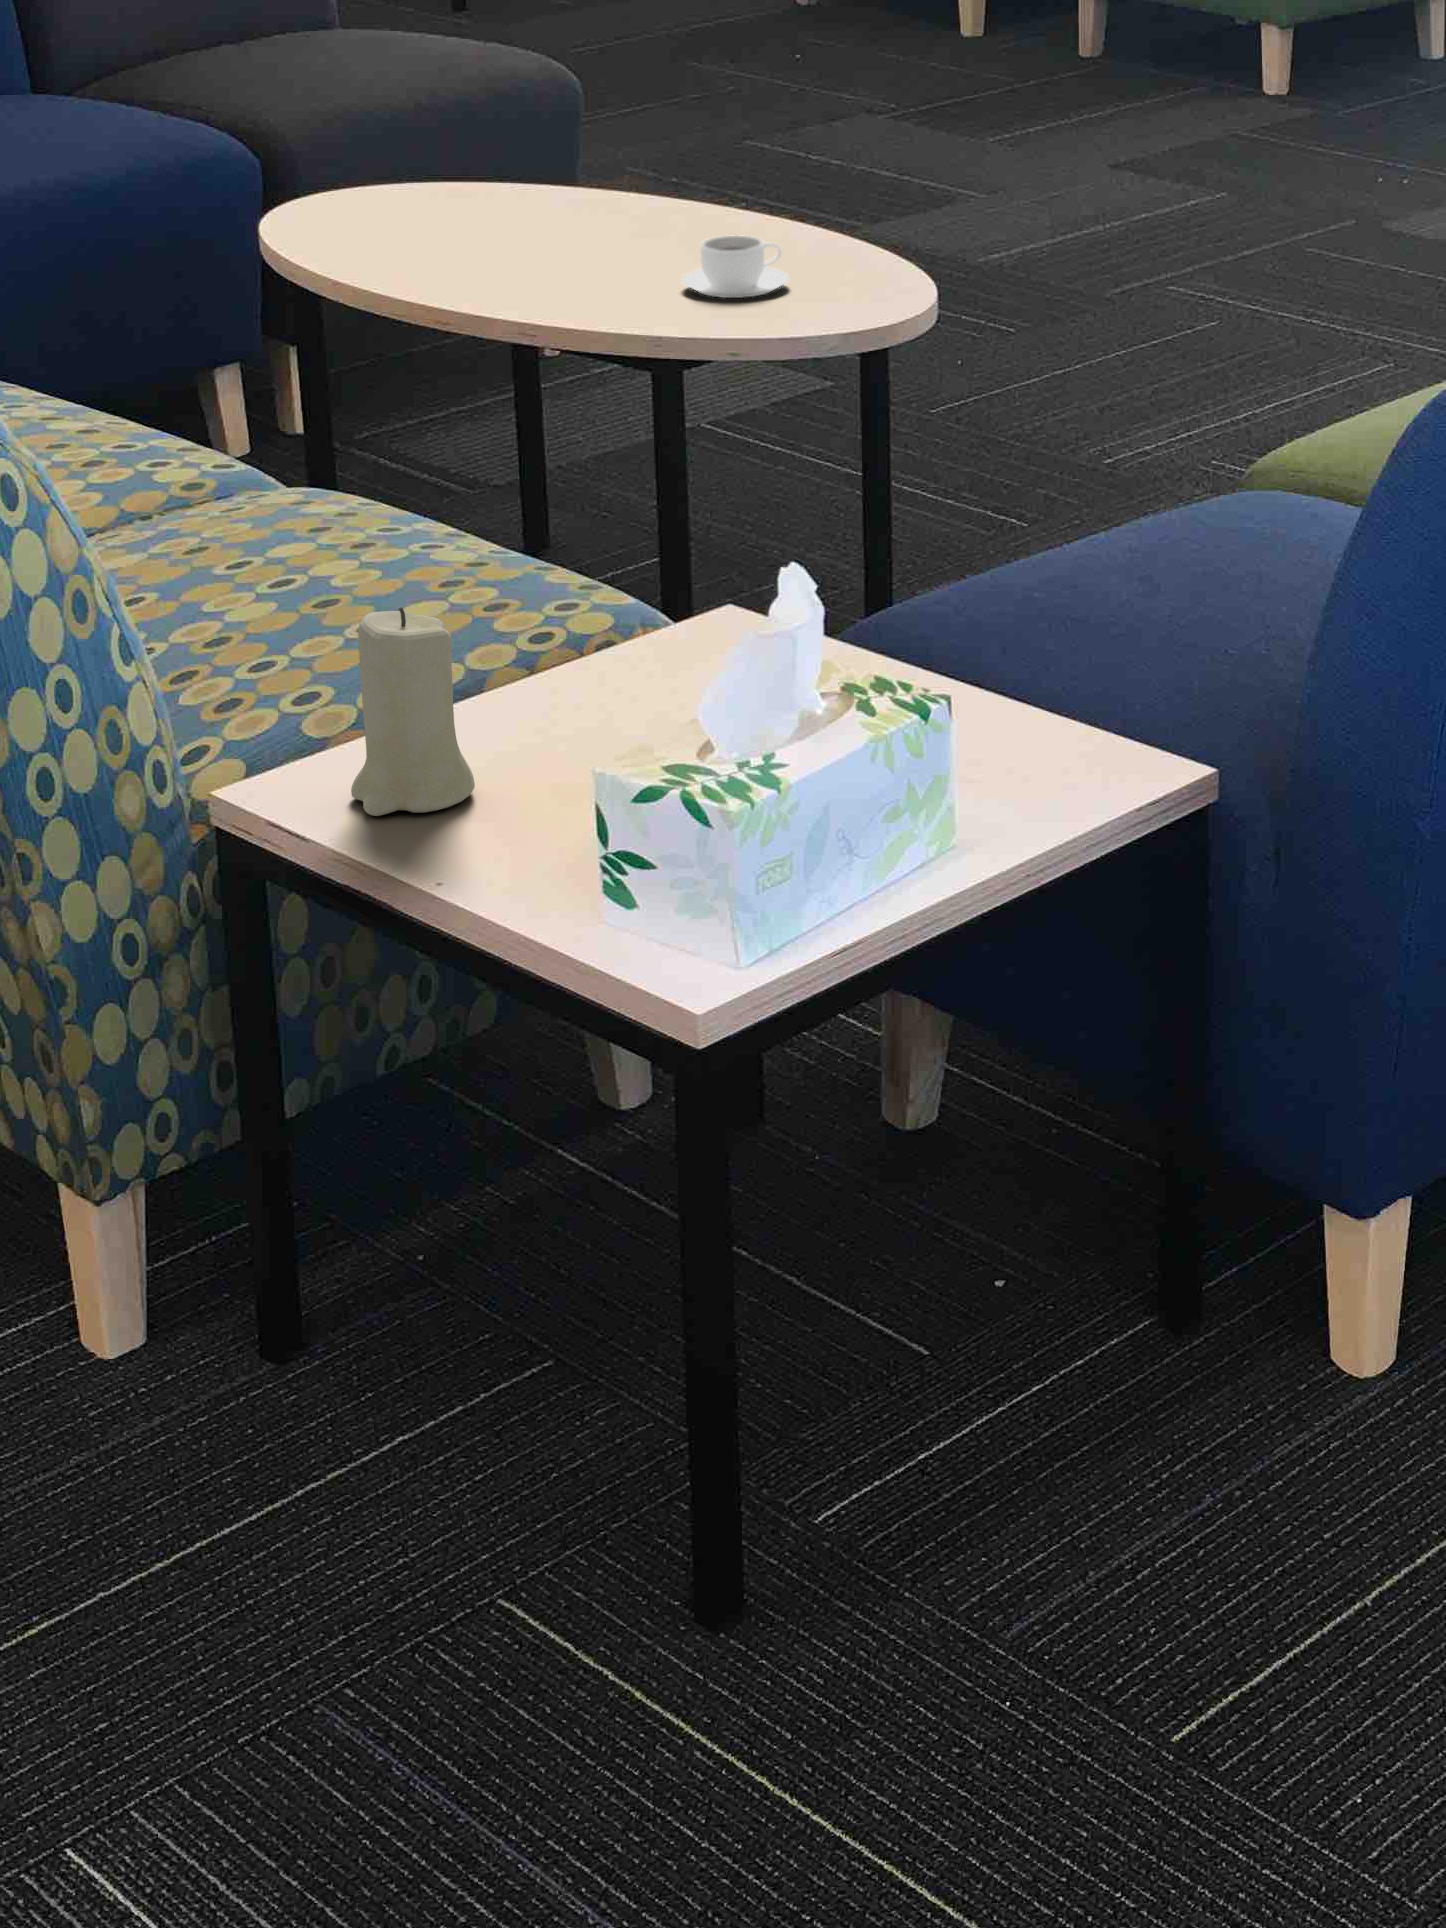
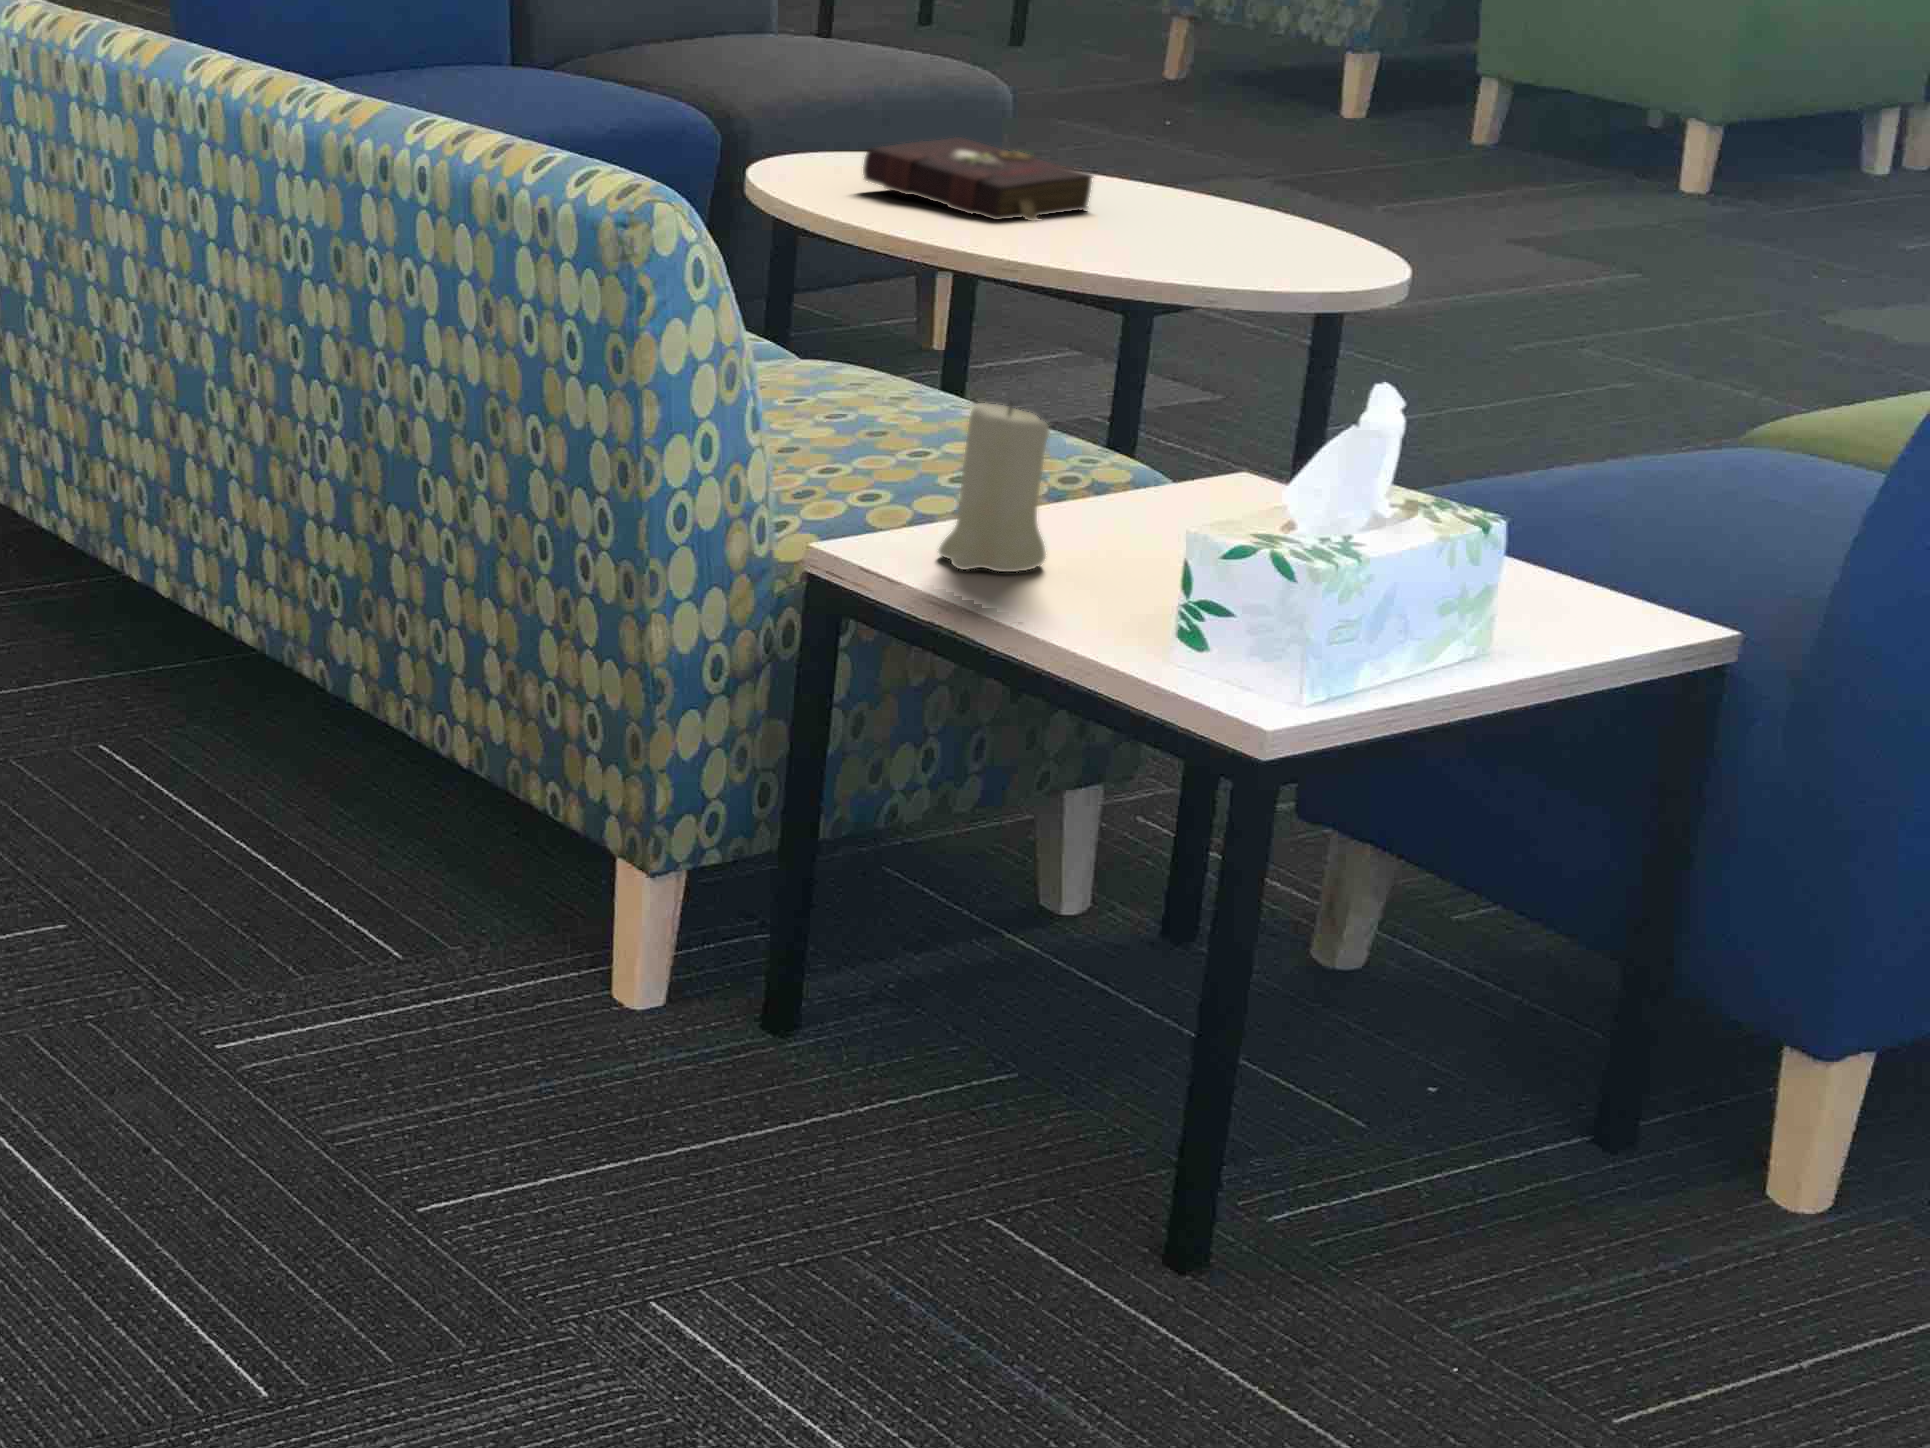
book: none [361,176,609,279] -> present [863,137,1093,221]
coffee cup: present [682,235,788,298] -> none [1167,197,1270,251]

